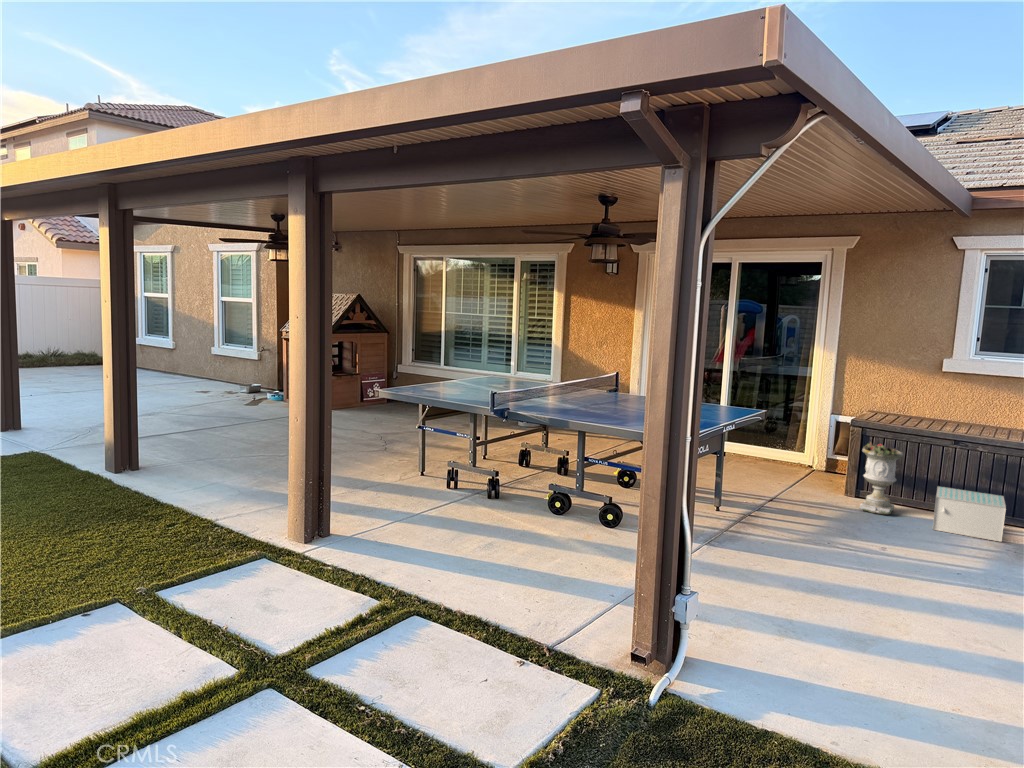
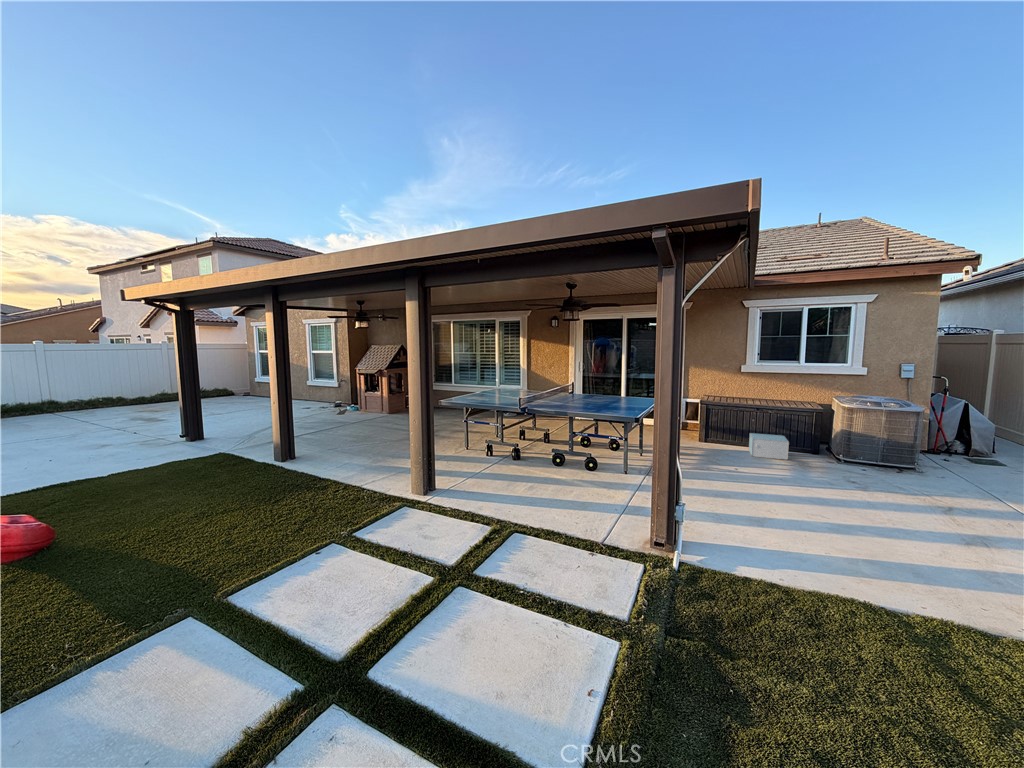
planter: present [859,442,903,514] -> none [710,412,732,450]

